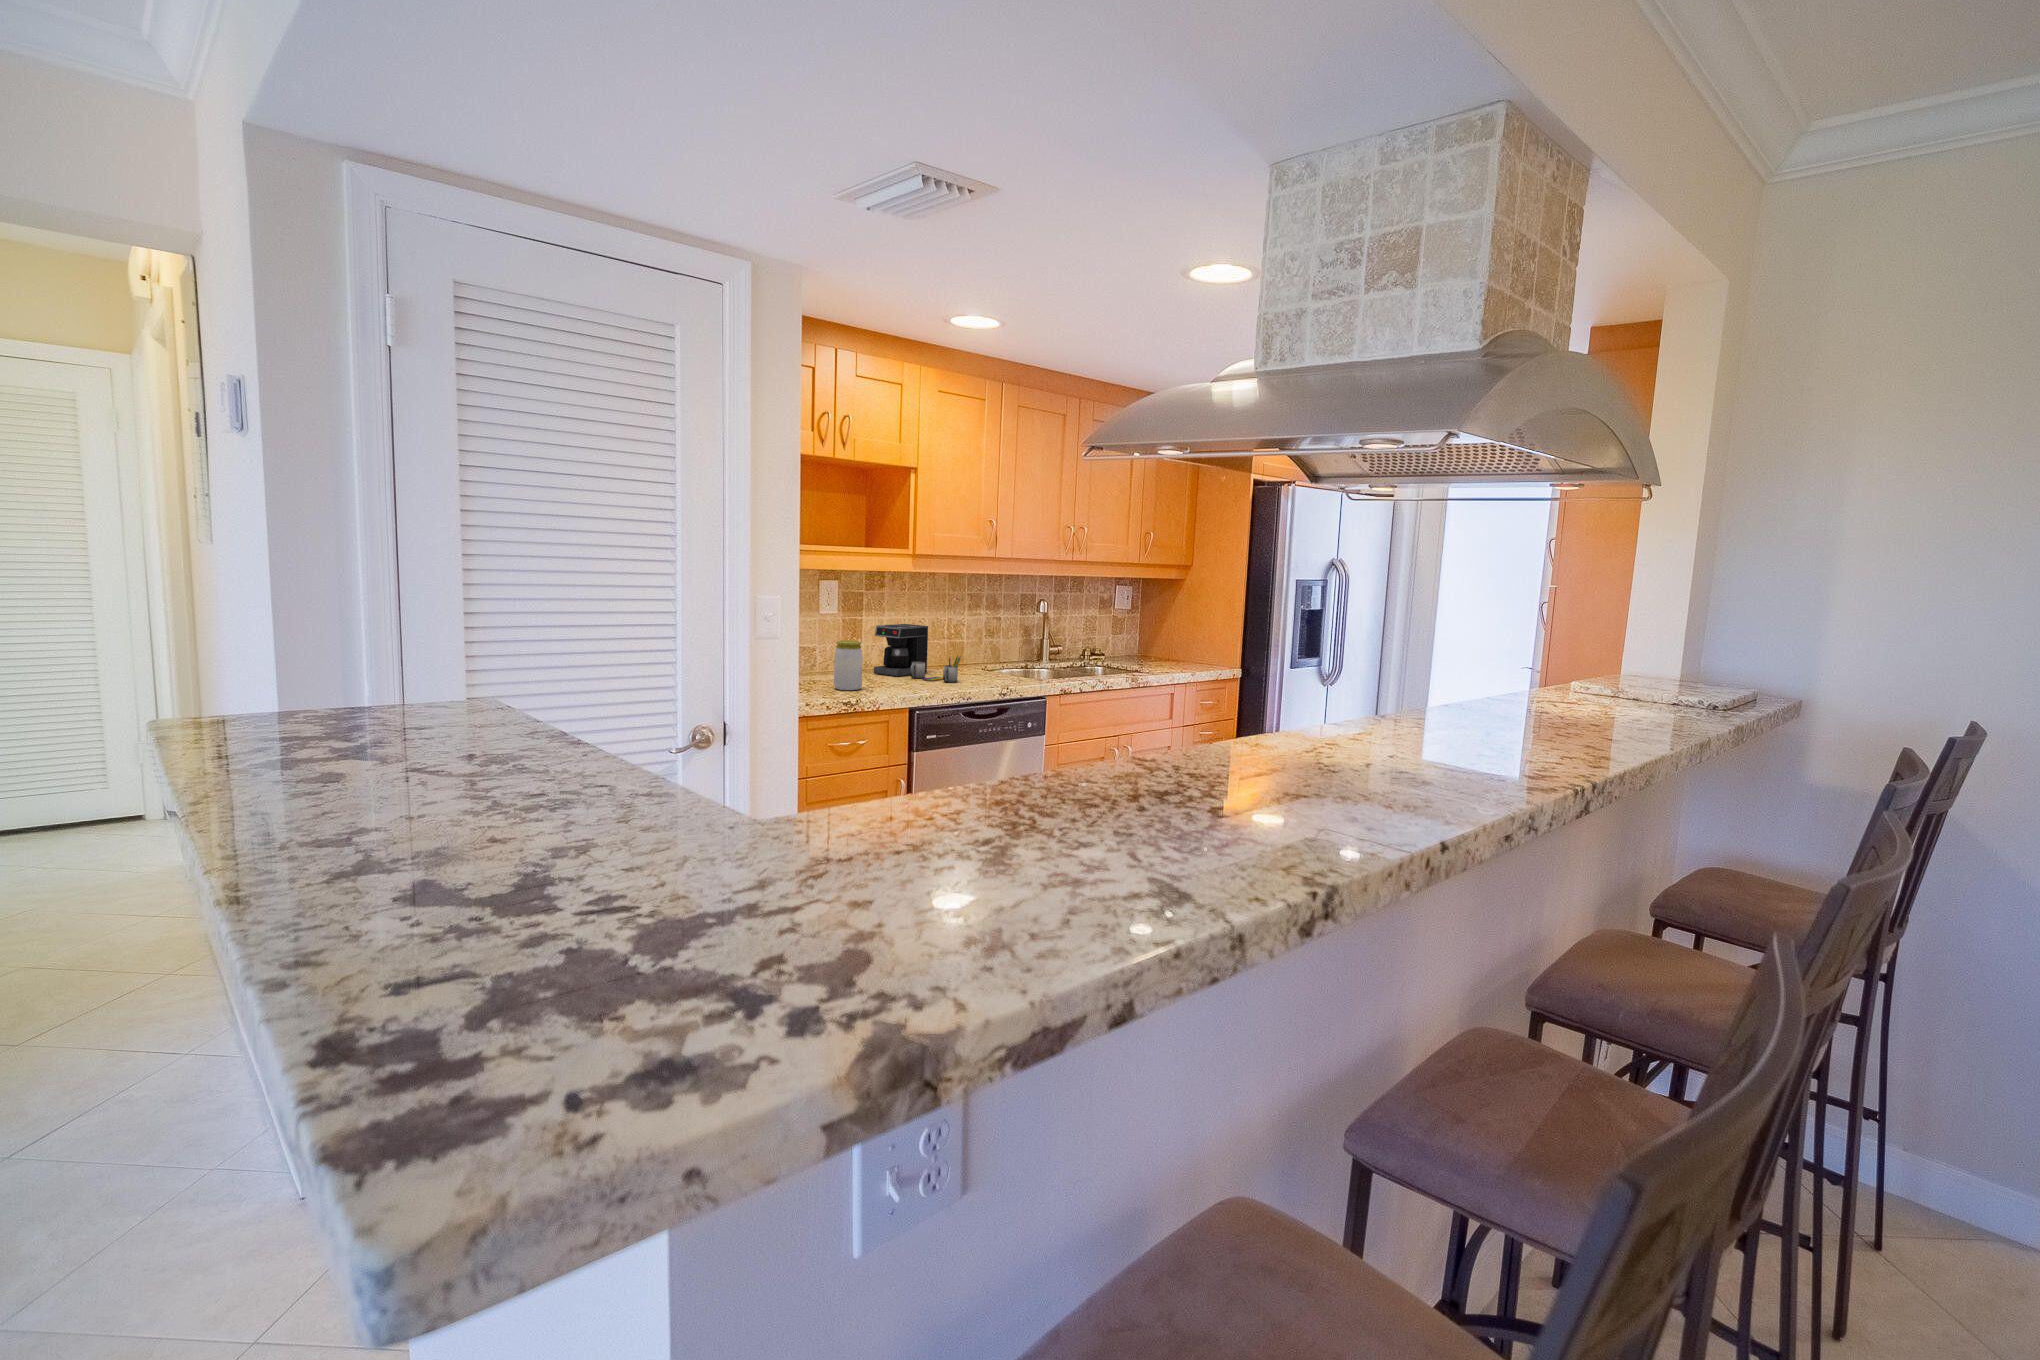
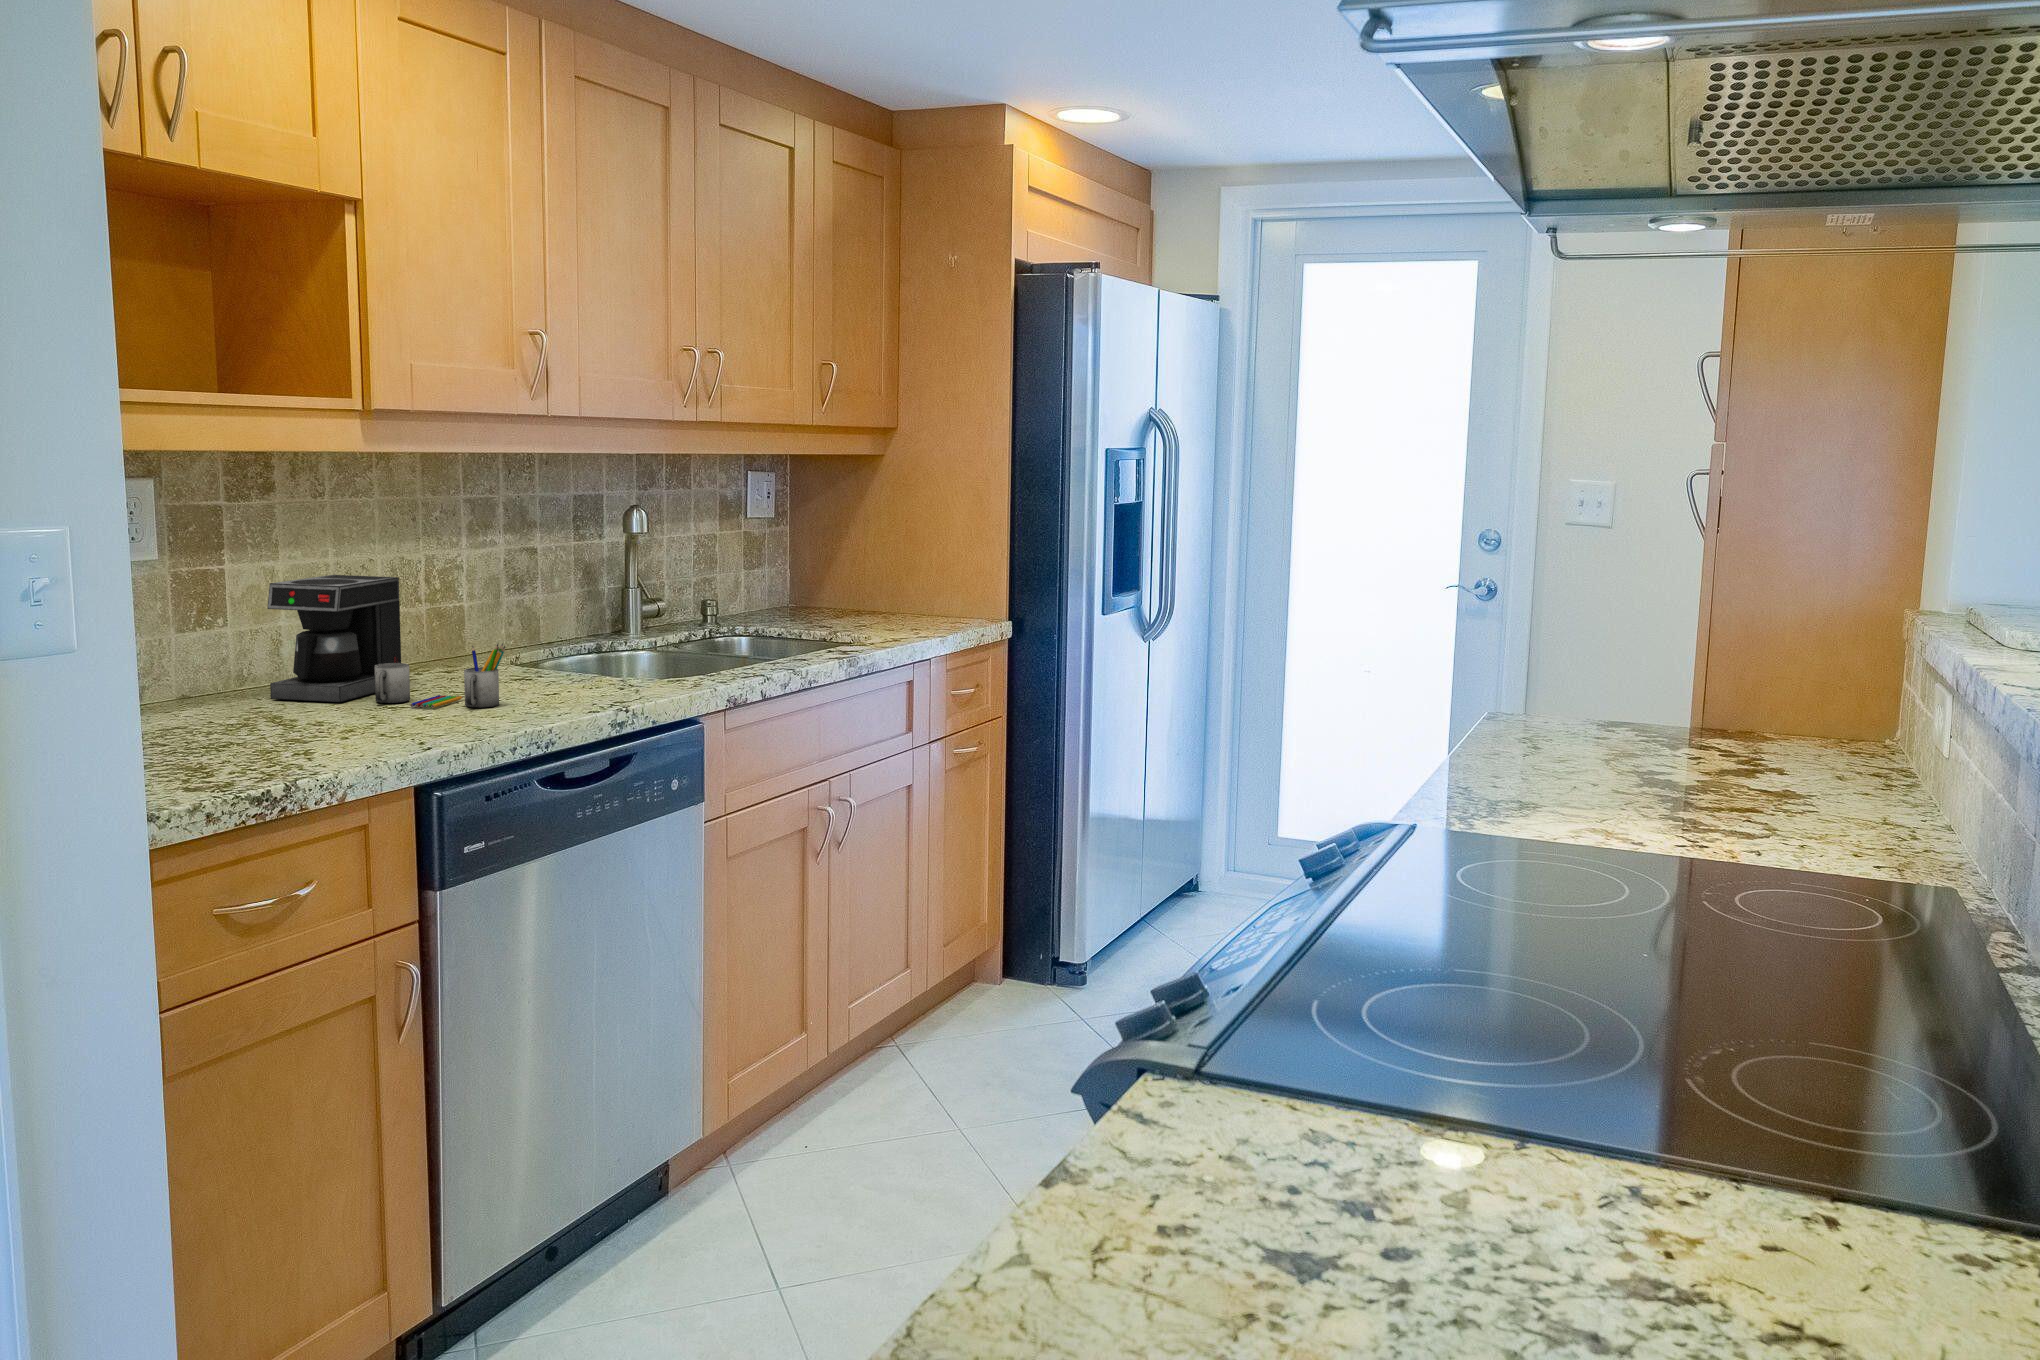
jar: present [834,640,863,690] -> none [194,629,276,758]

